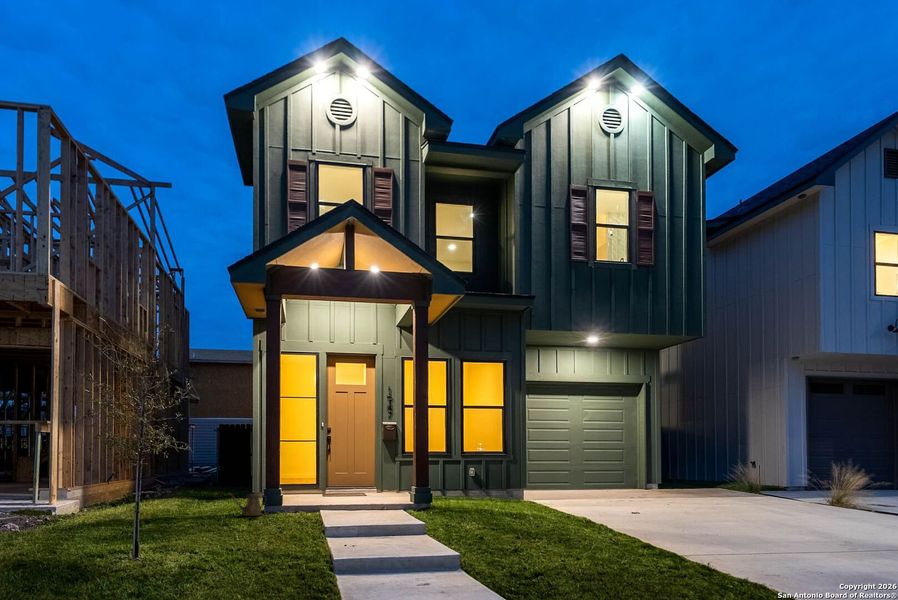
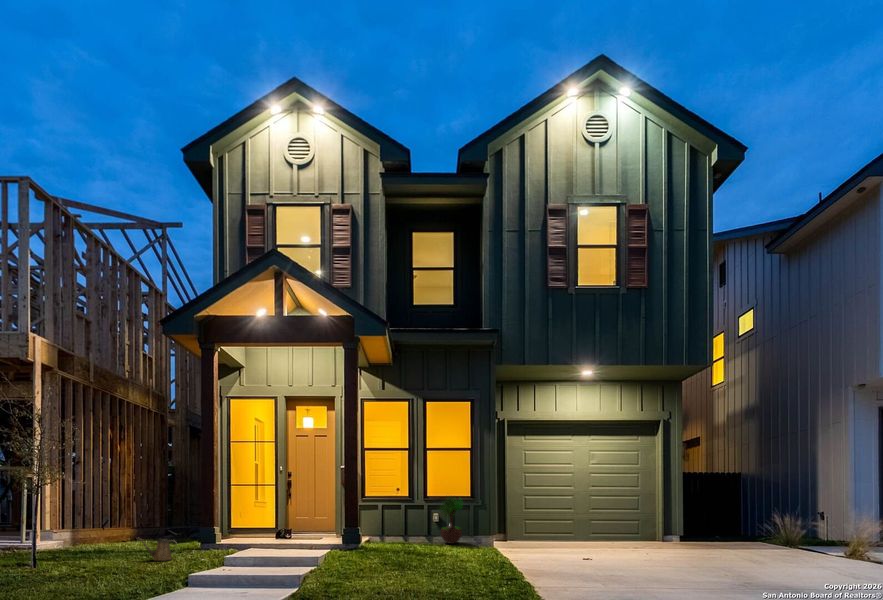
potted tree: none [475,446,501,494] -> present [439,497,462,544]

